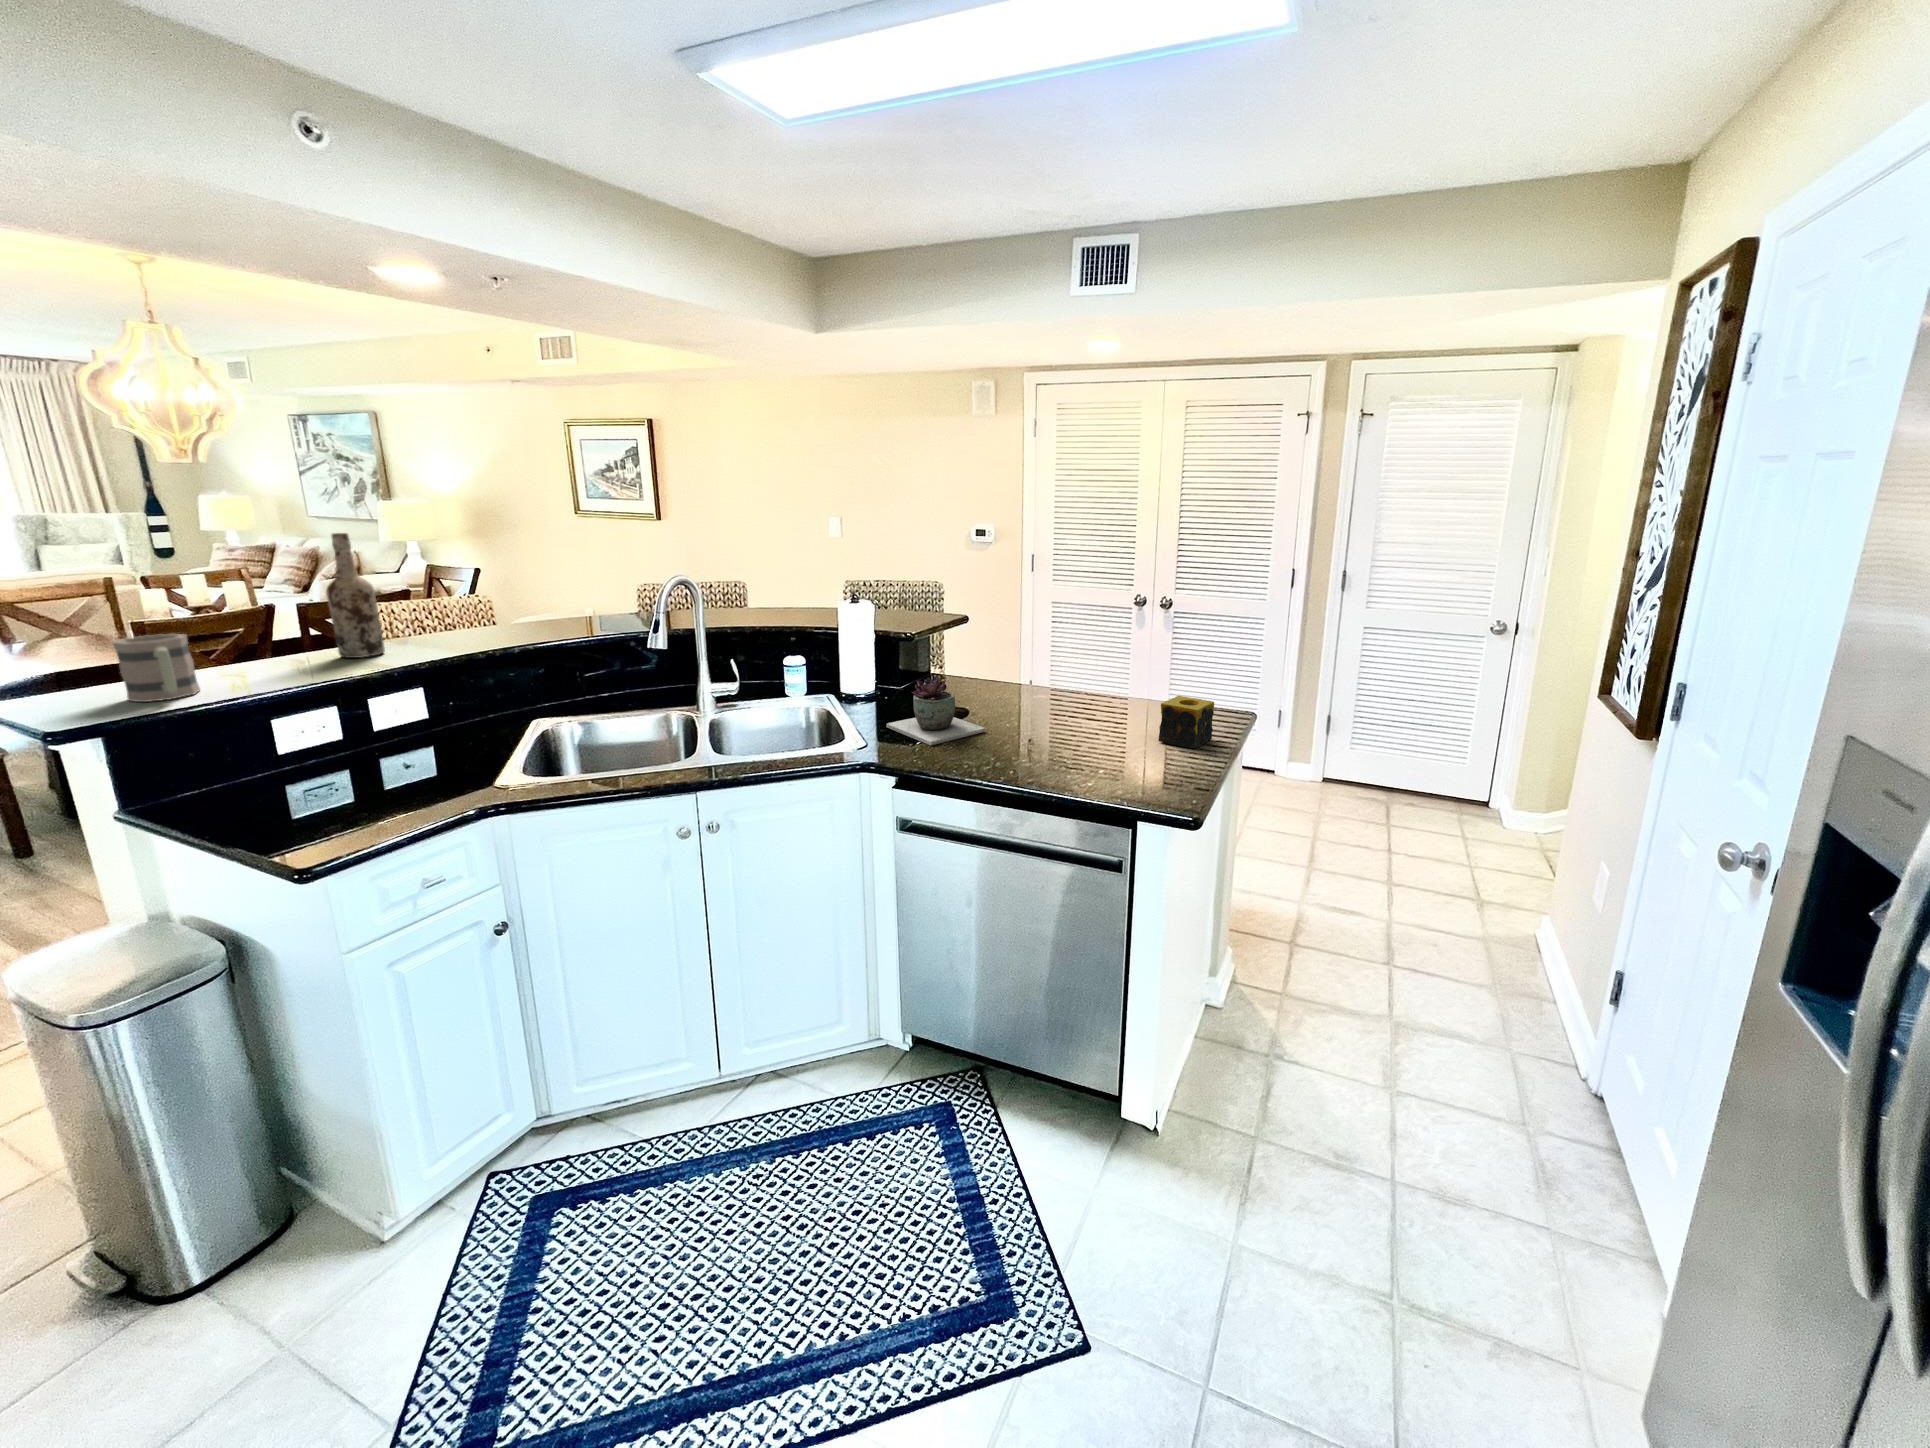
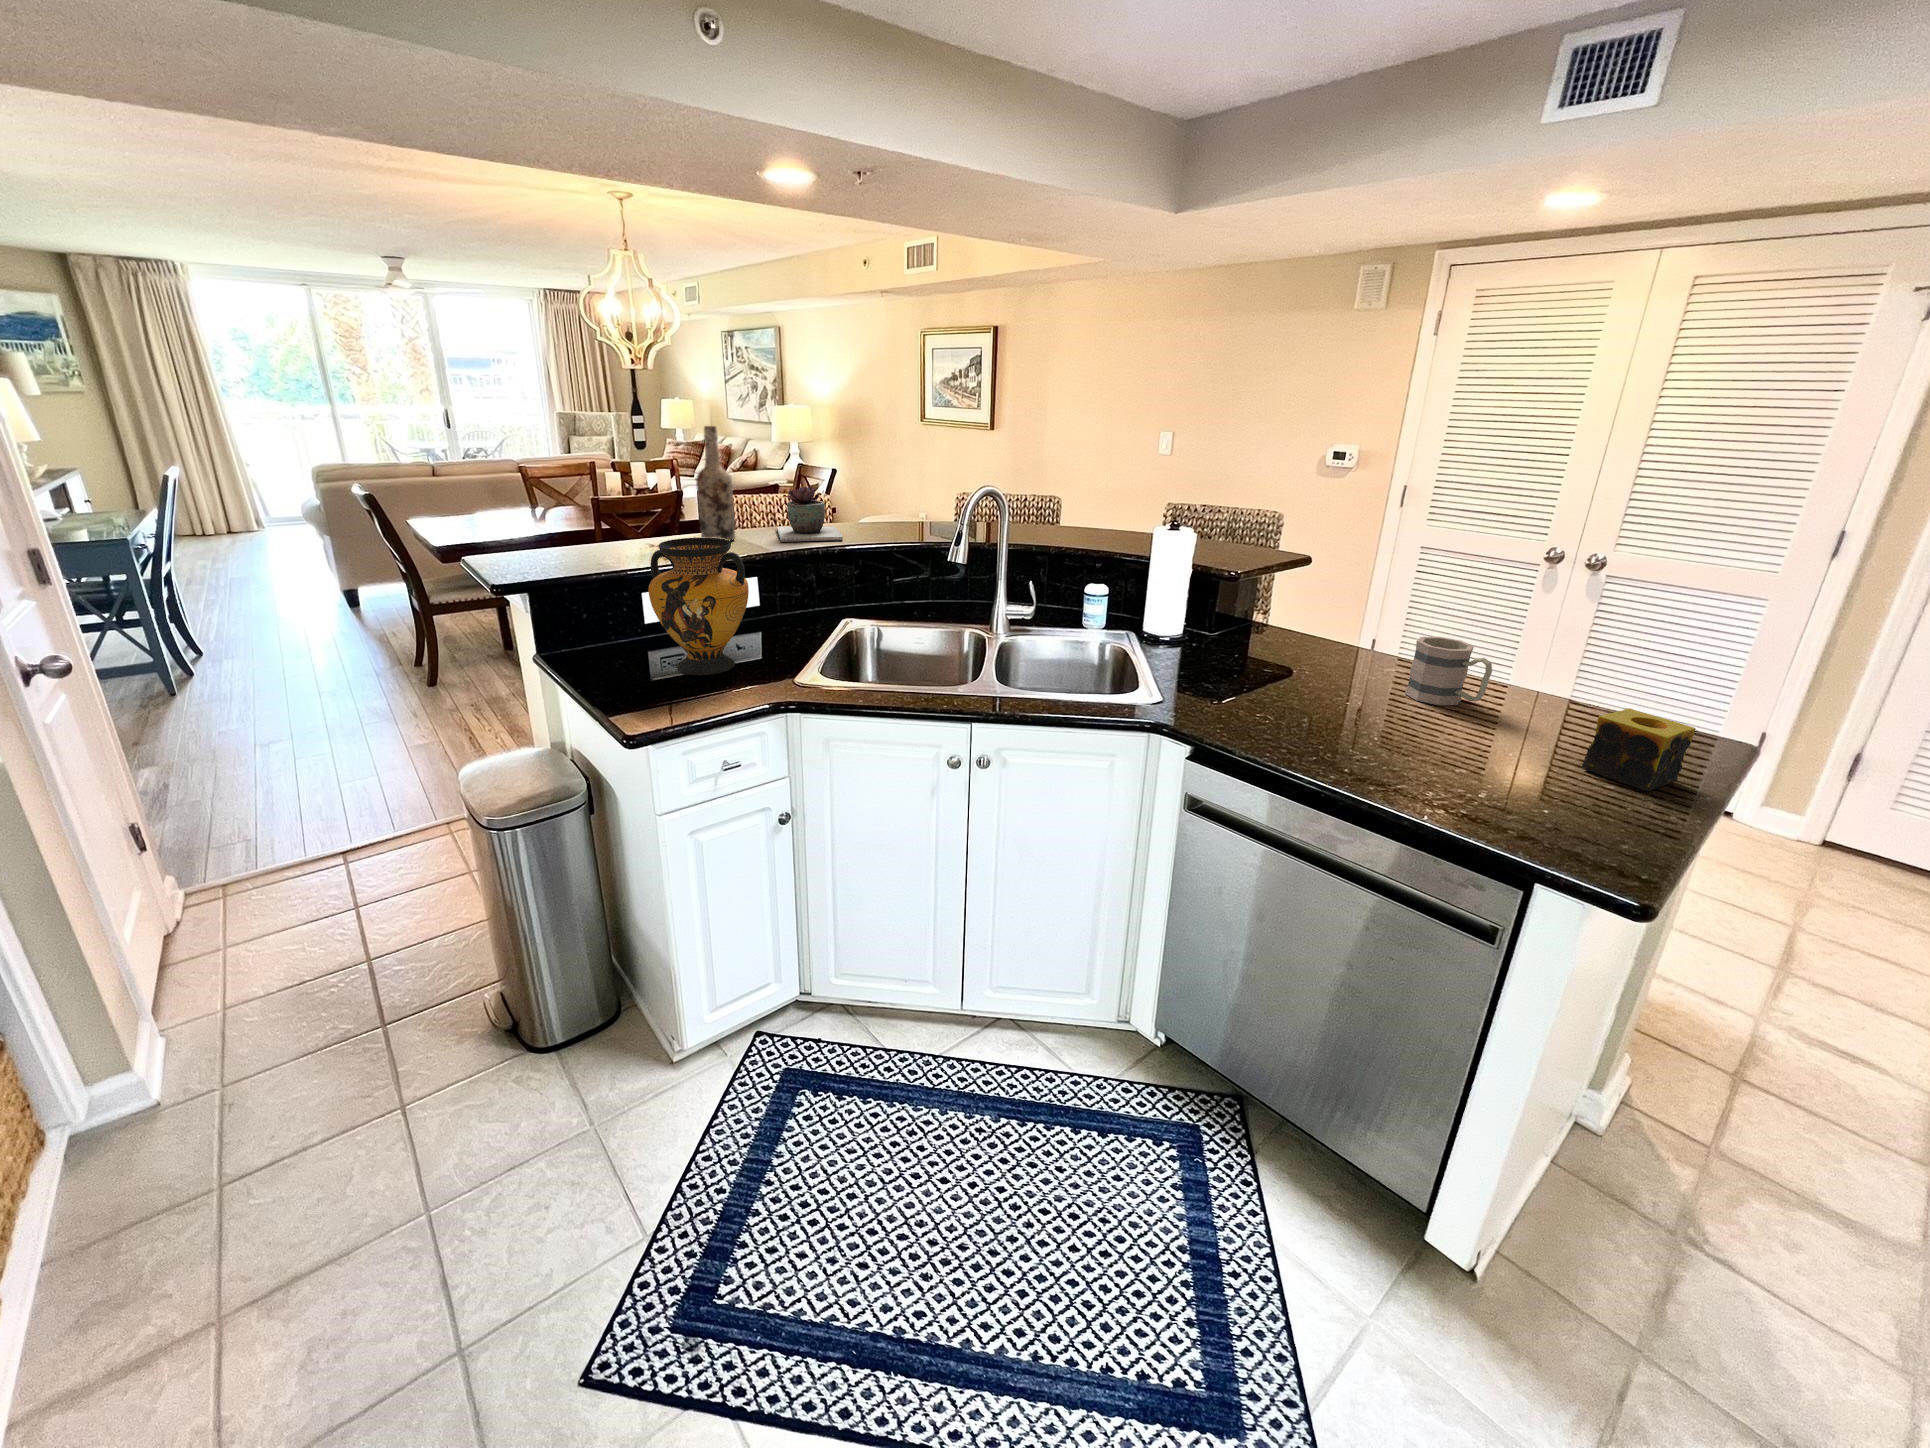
mug: present [113,634,200,702] -> present [1405,637,1492,705]
vase: none [292,651,424,800] -> present [648,538,749,675]
succulent plant: present [887,676,985,745] -> present [777,487,843,542]

